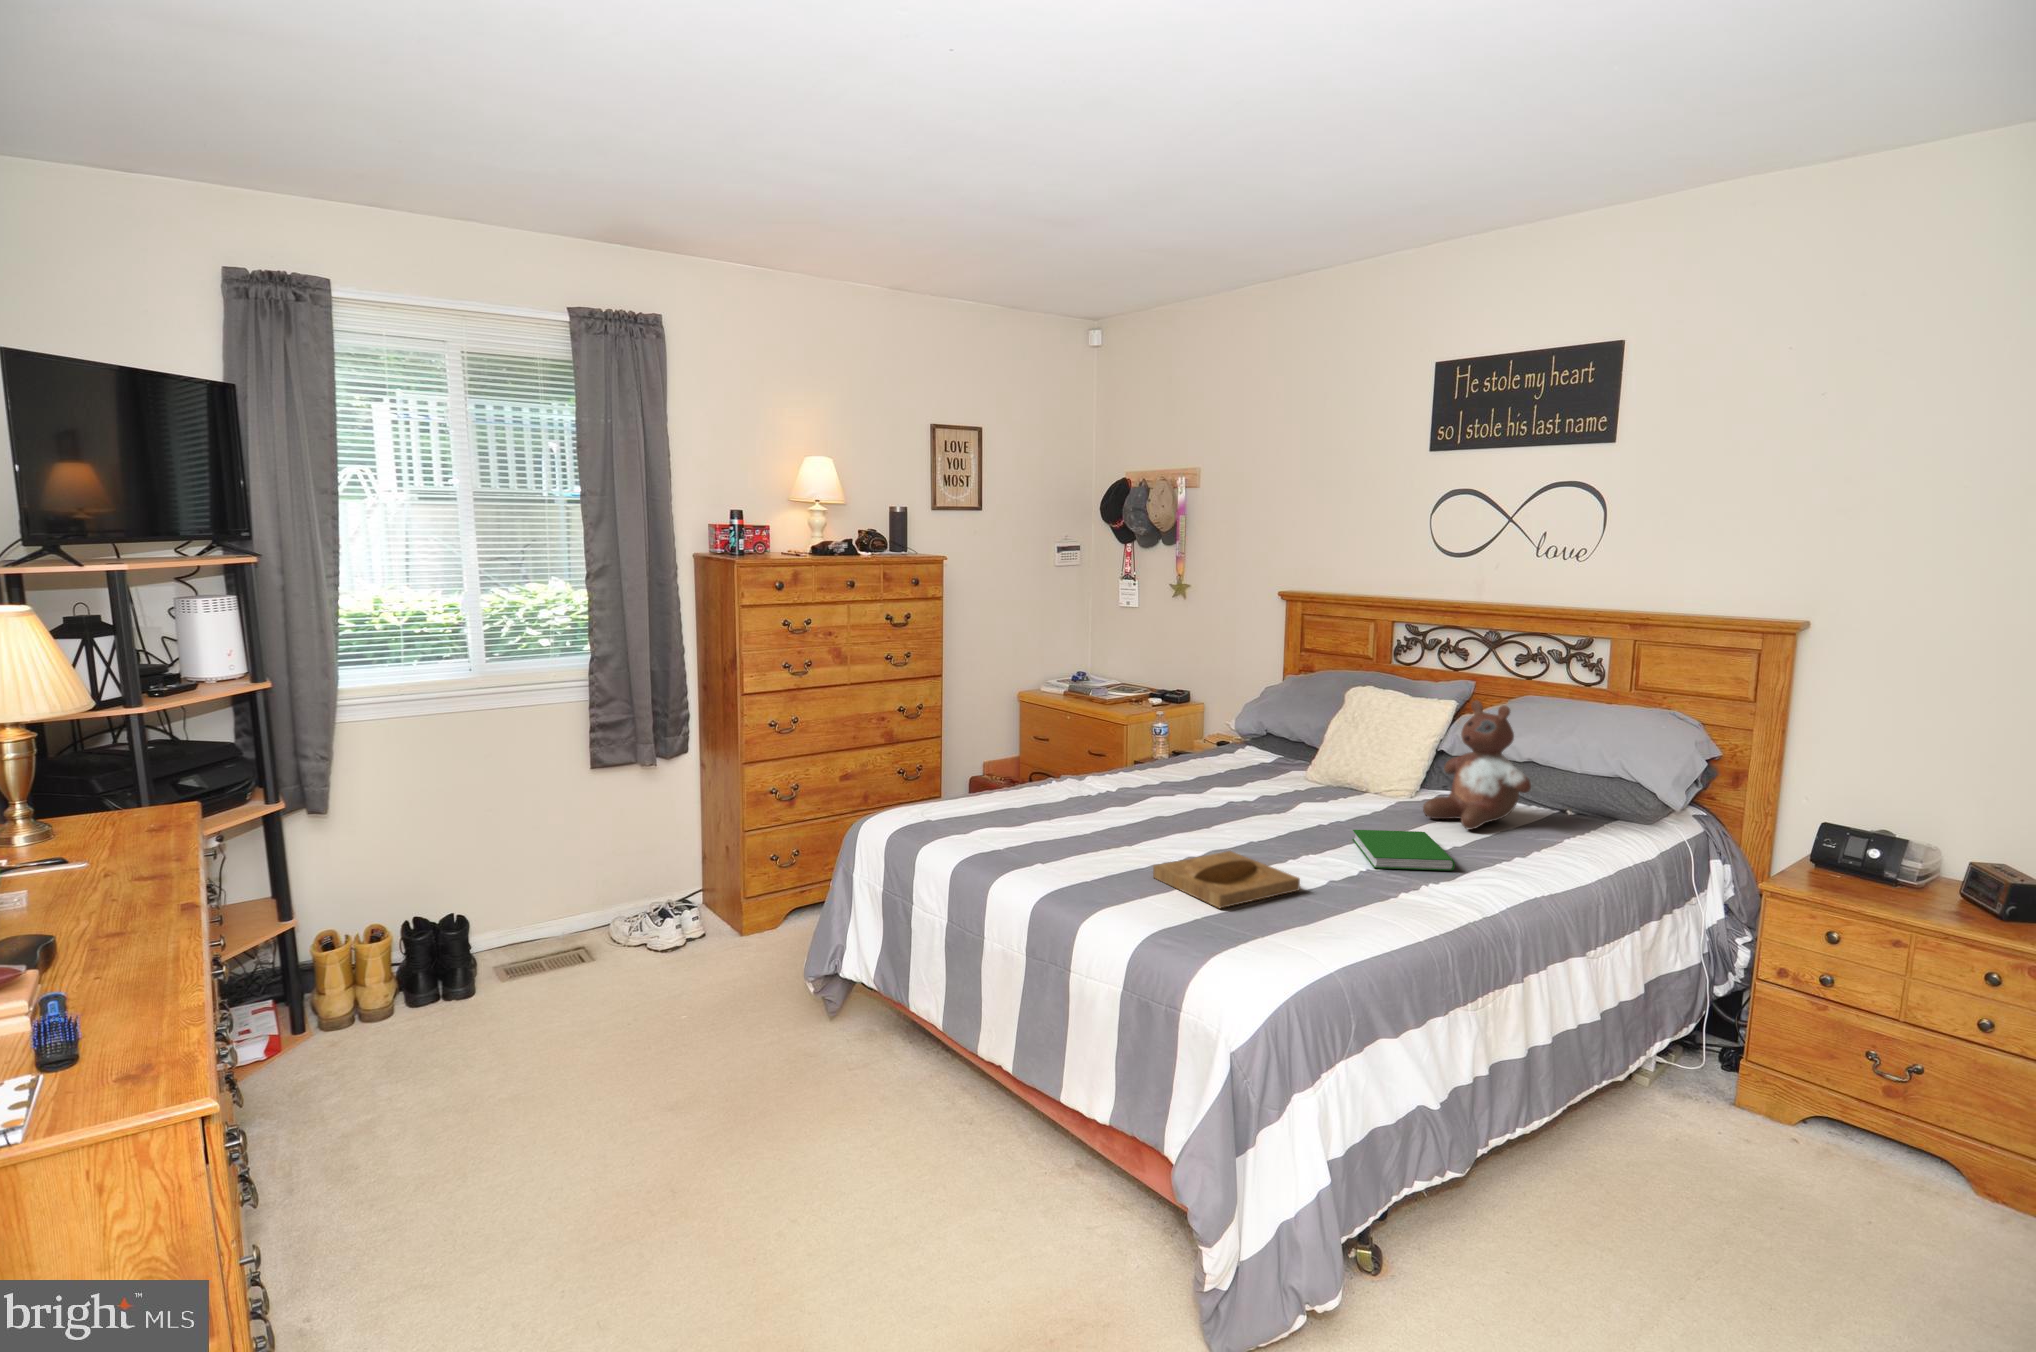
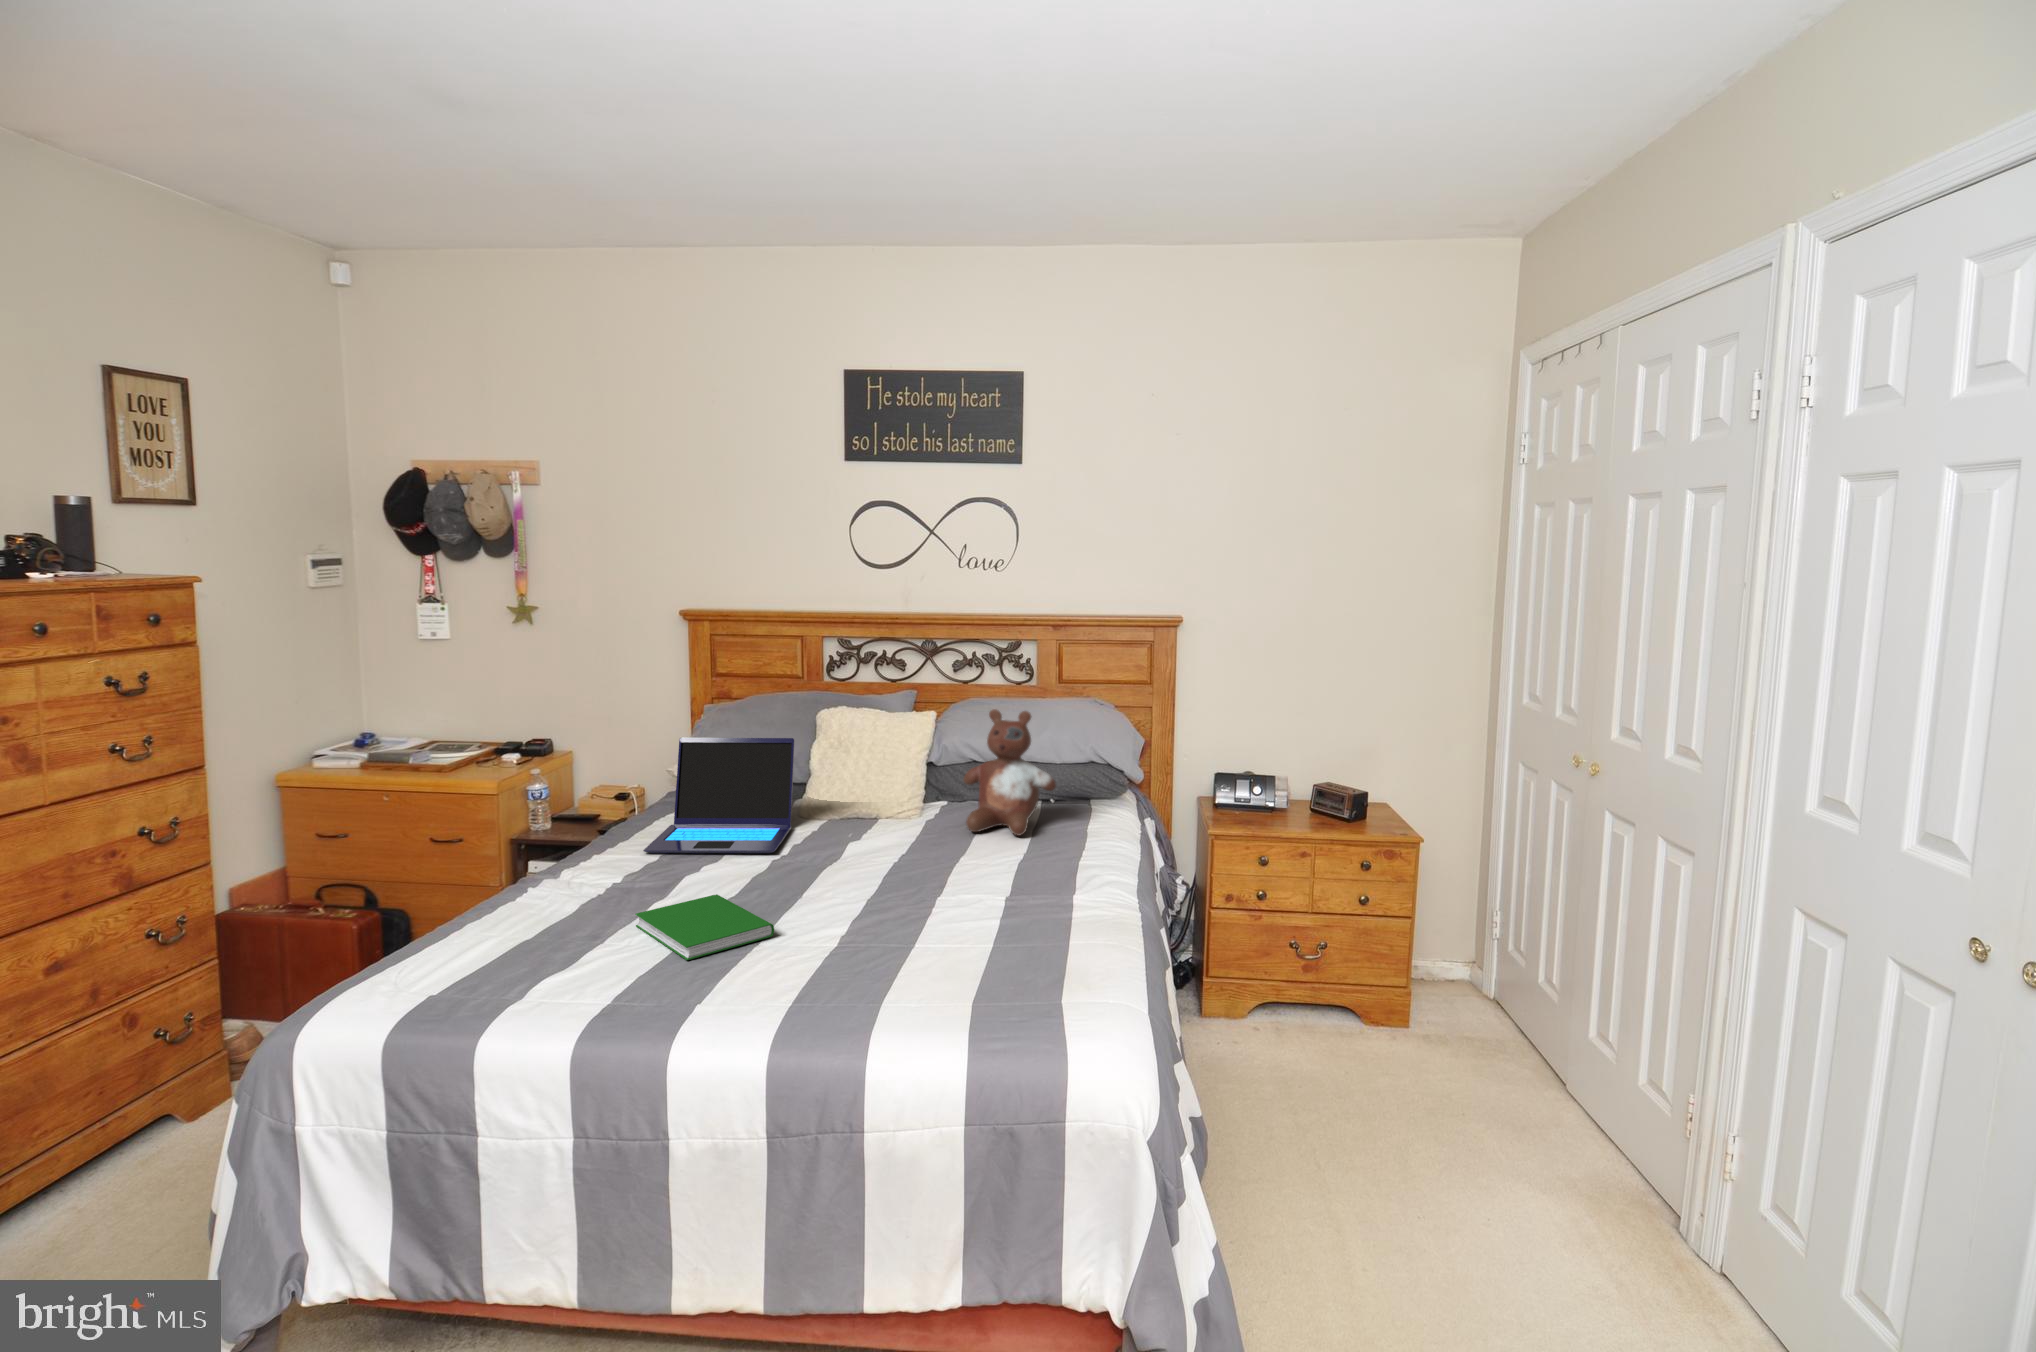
laptop: none [1147,694,1293,795] -> present [643,737,794,853]
hardcover book: present [1352,830,1455,870] -> present [635,894,774,960]
tray: present [1153,851,1300,908] -> none [853,919,1004,991]

